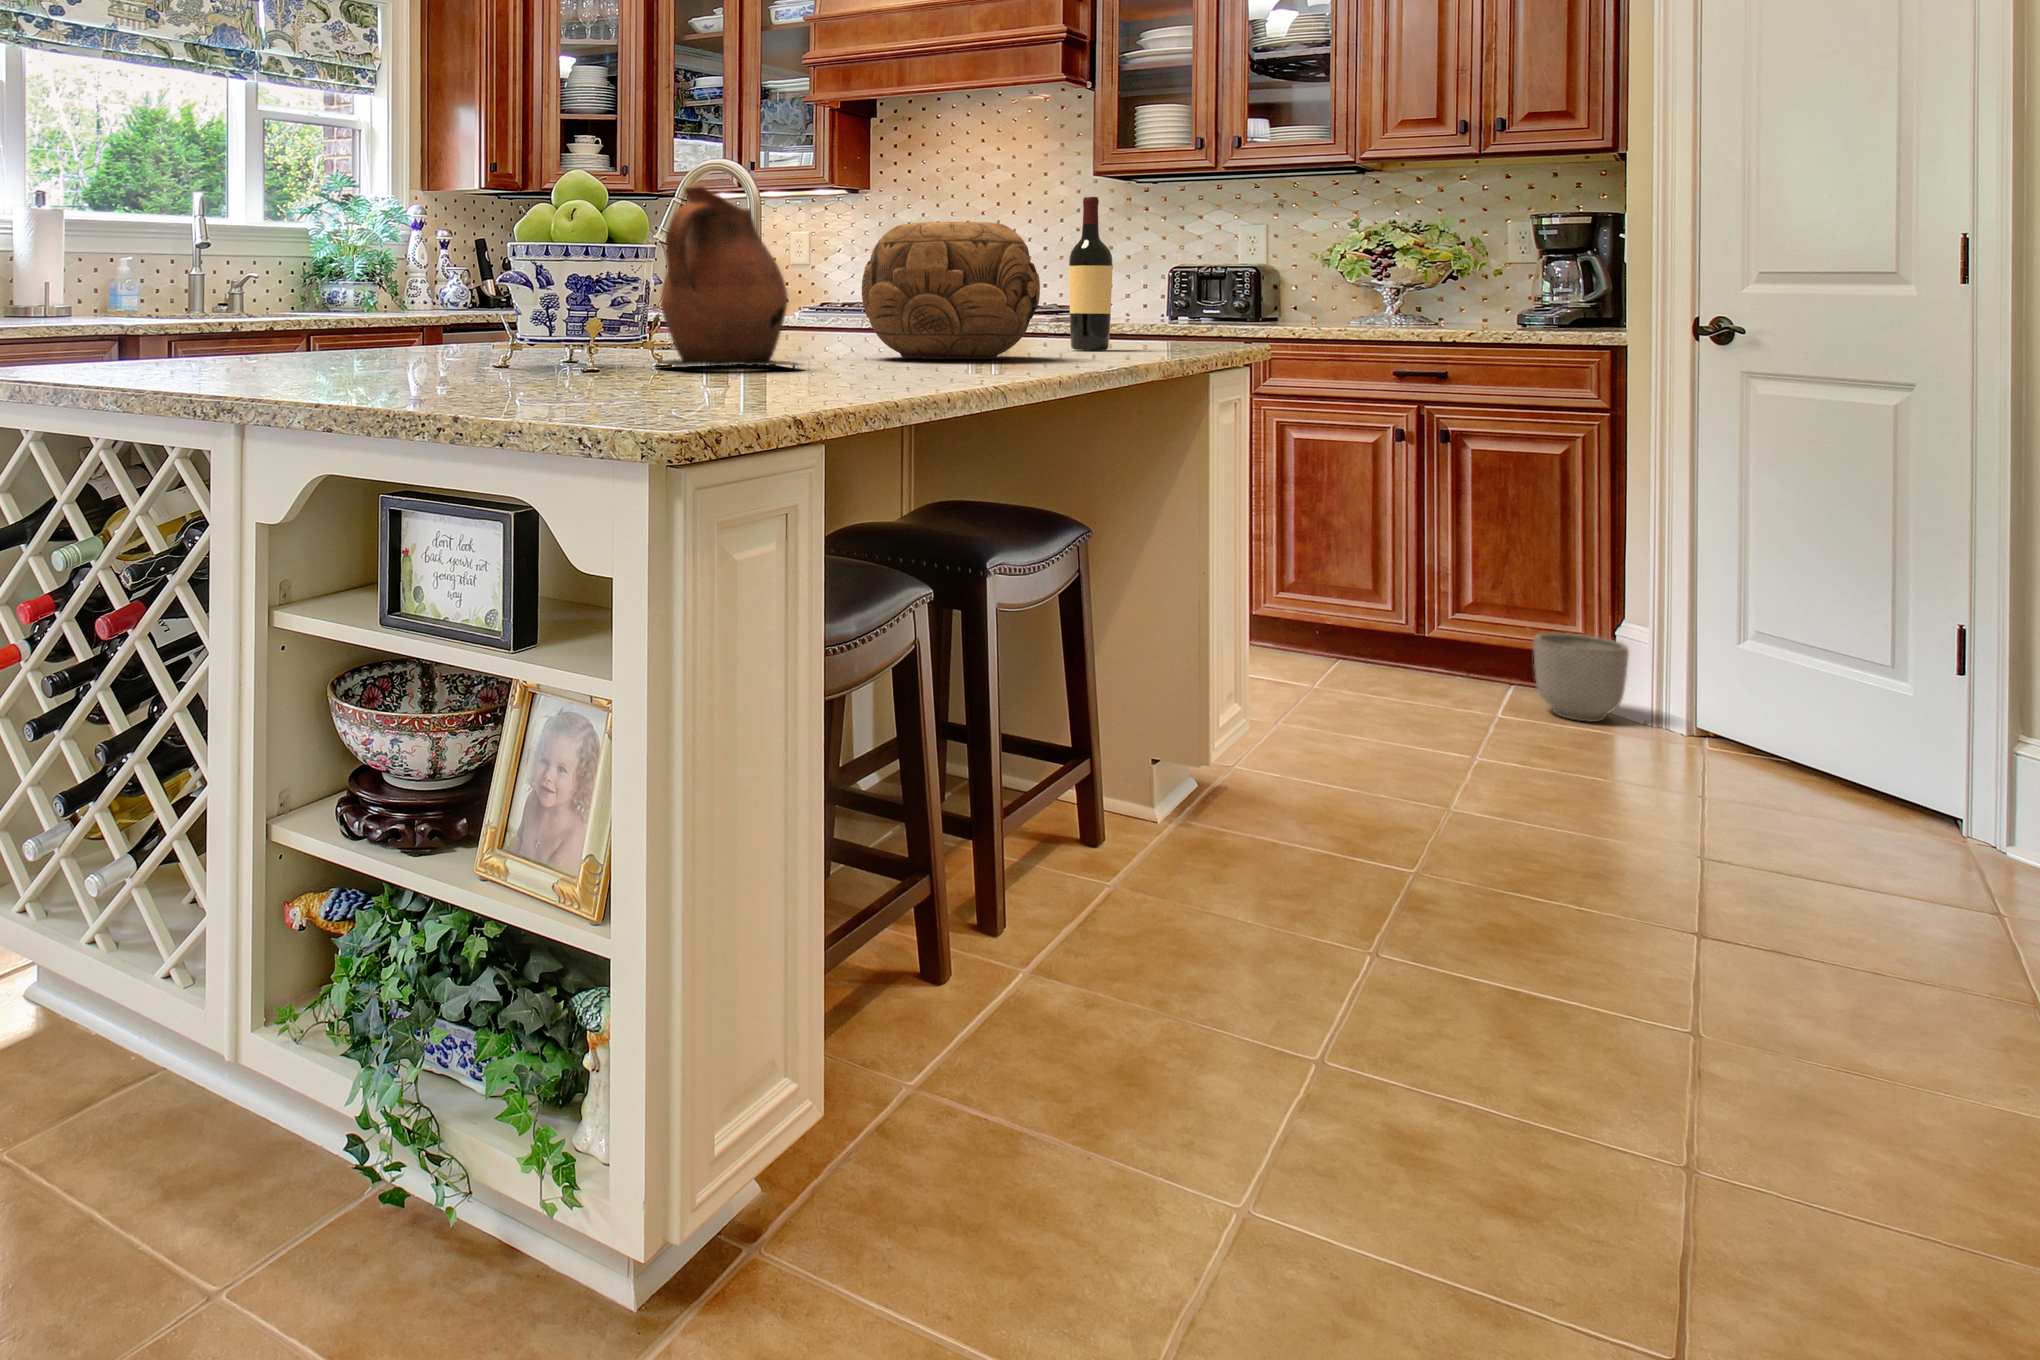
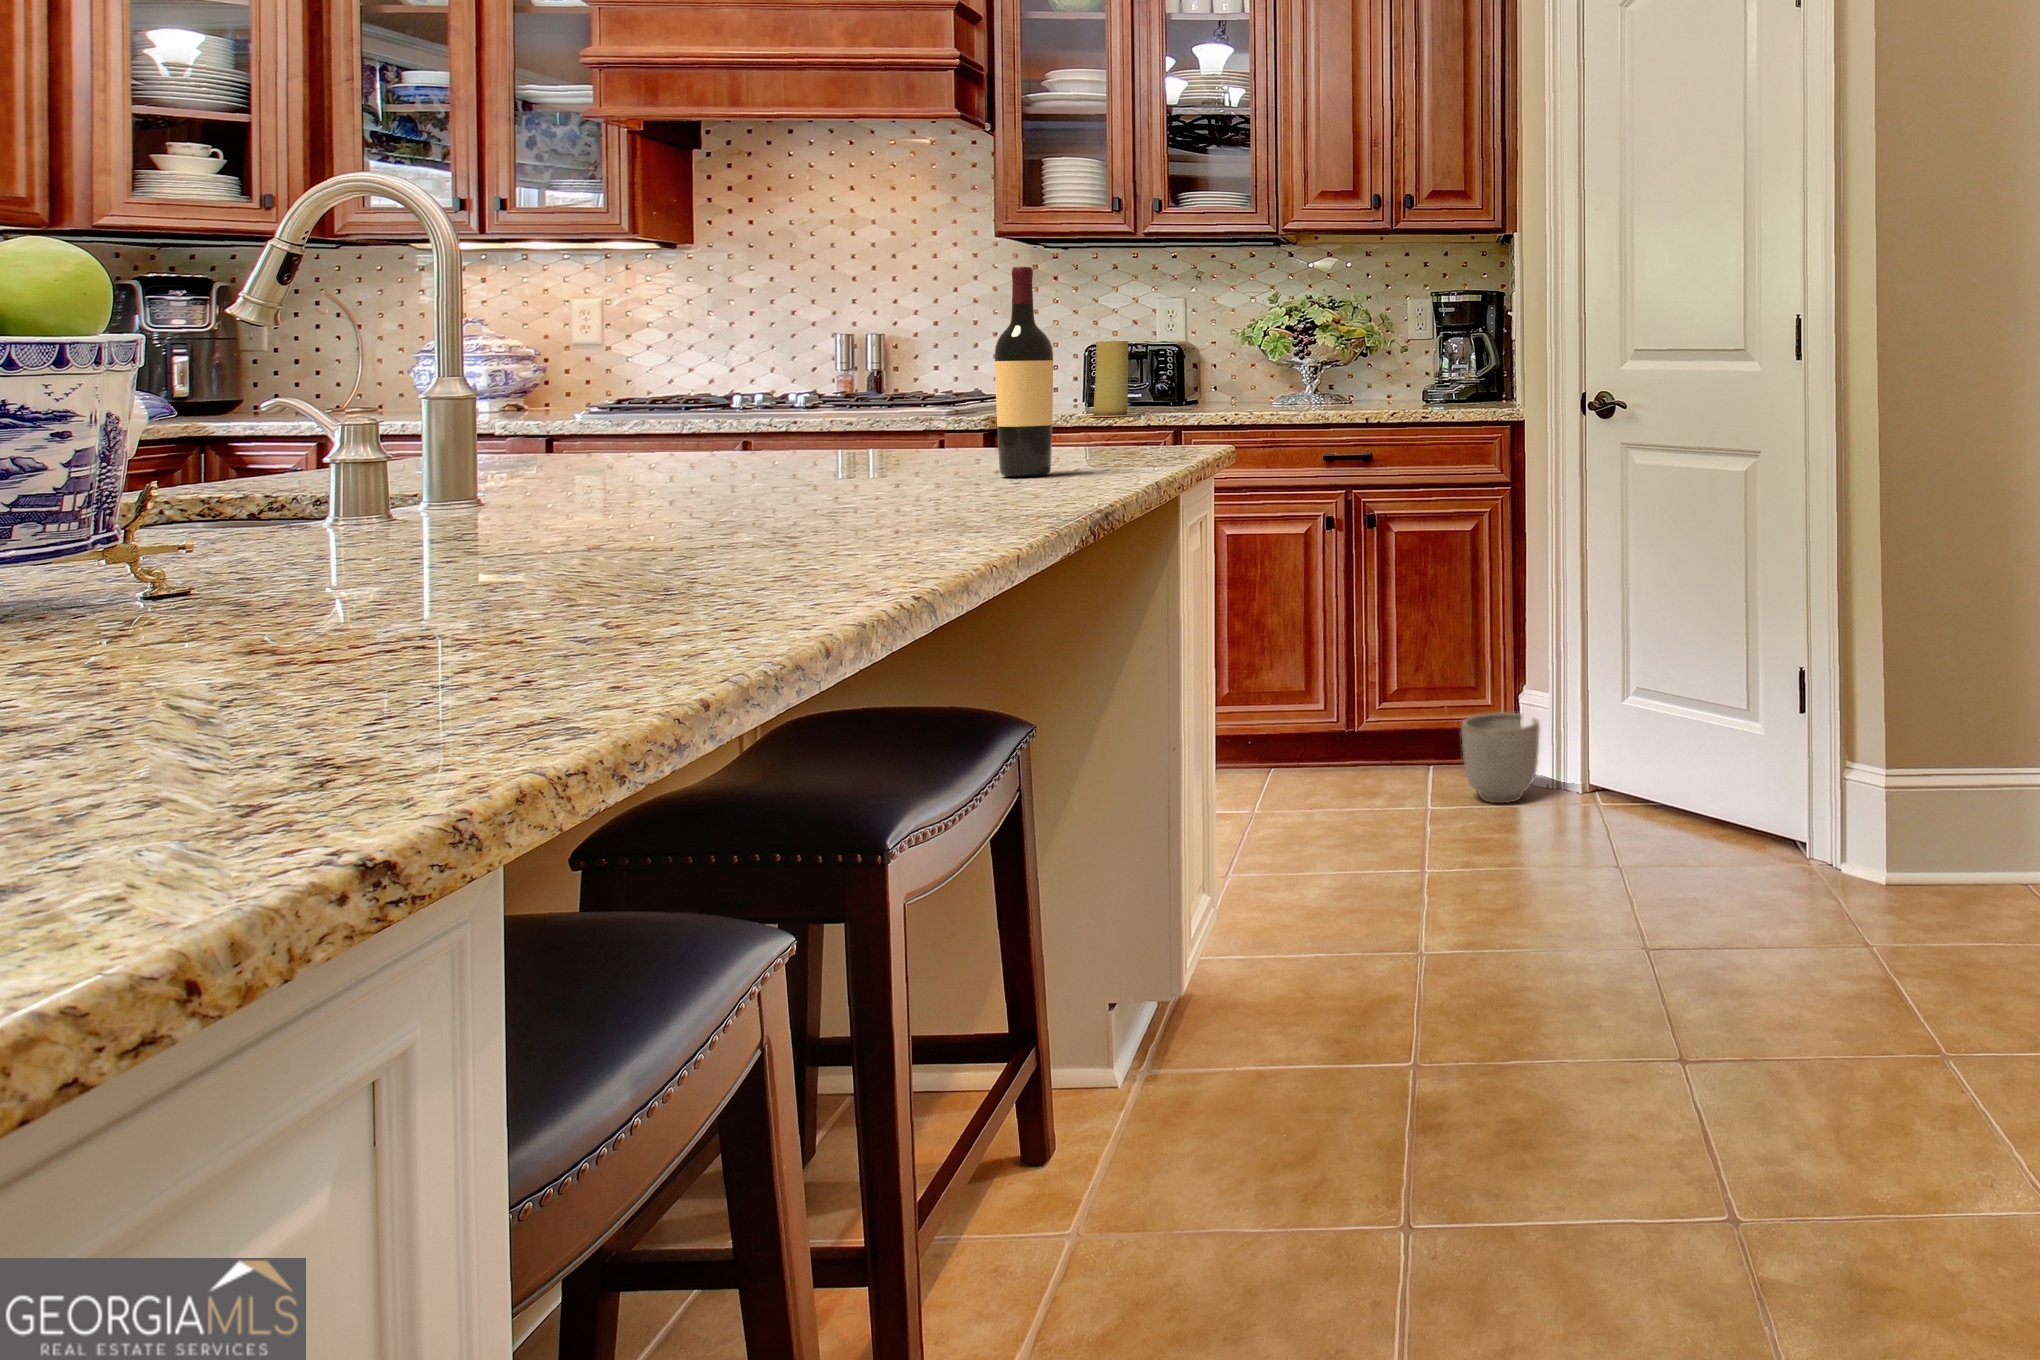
ceramic pitcher: present [648,186,803,368] -> none [157,234,548,606]
decorative bowl: present [862,222,1040,359] -> none [668,304,965,522]
candle: none [1168,263,1209,328] -> present [1089,341,1133,417]

